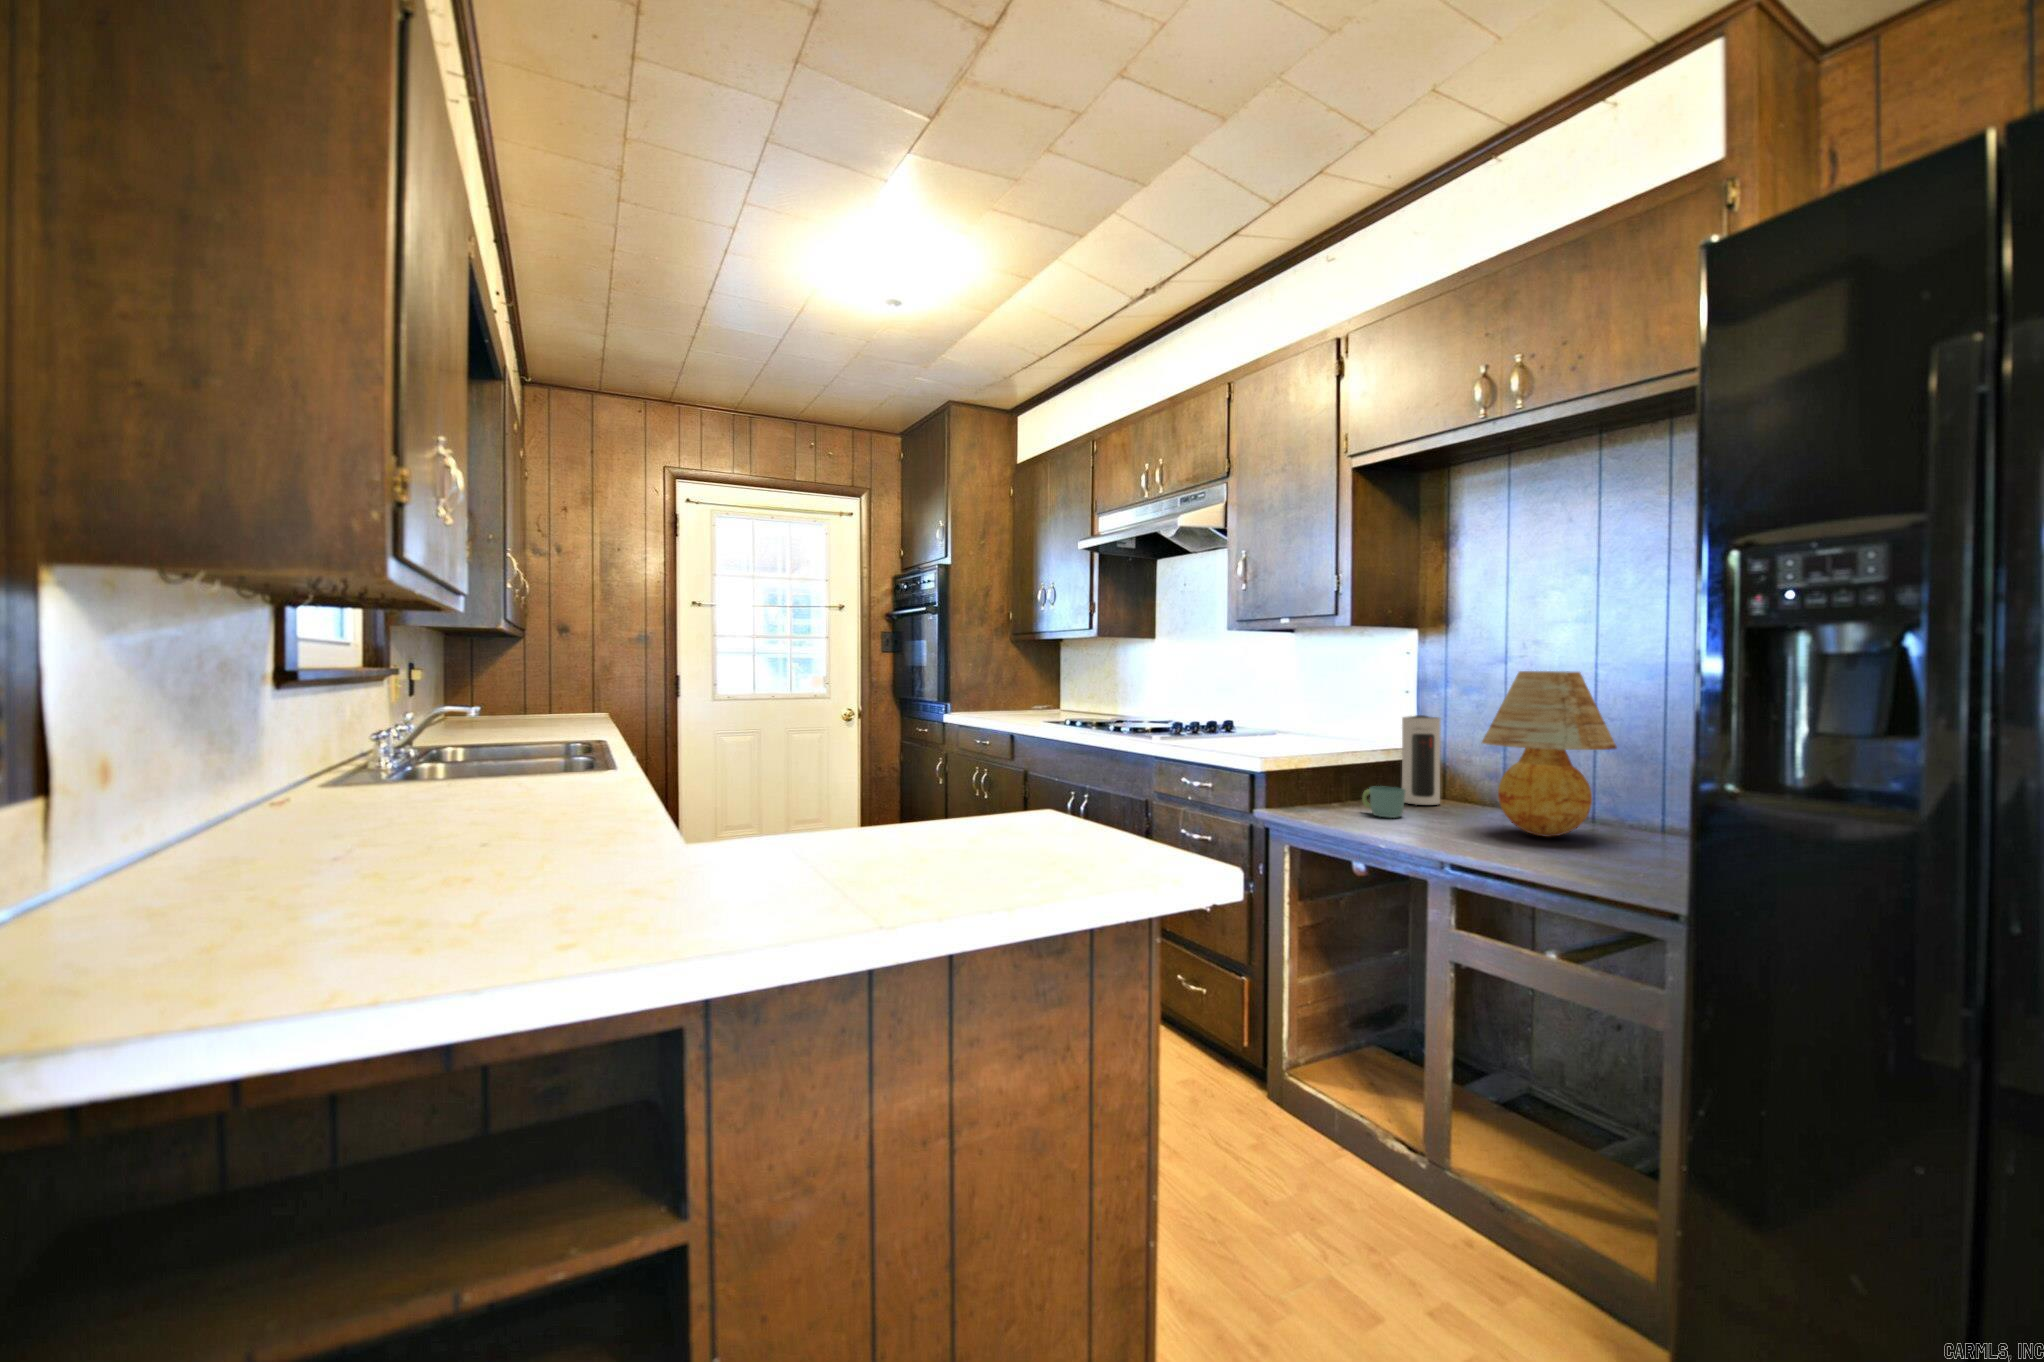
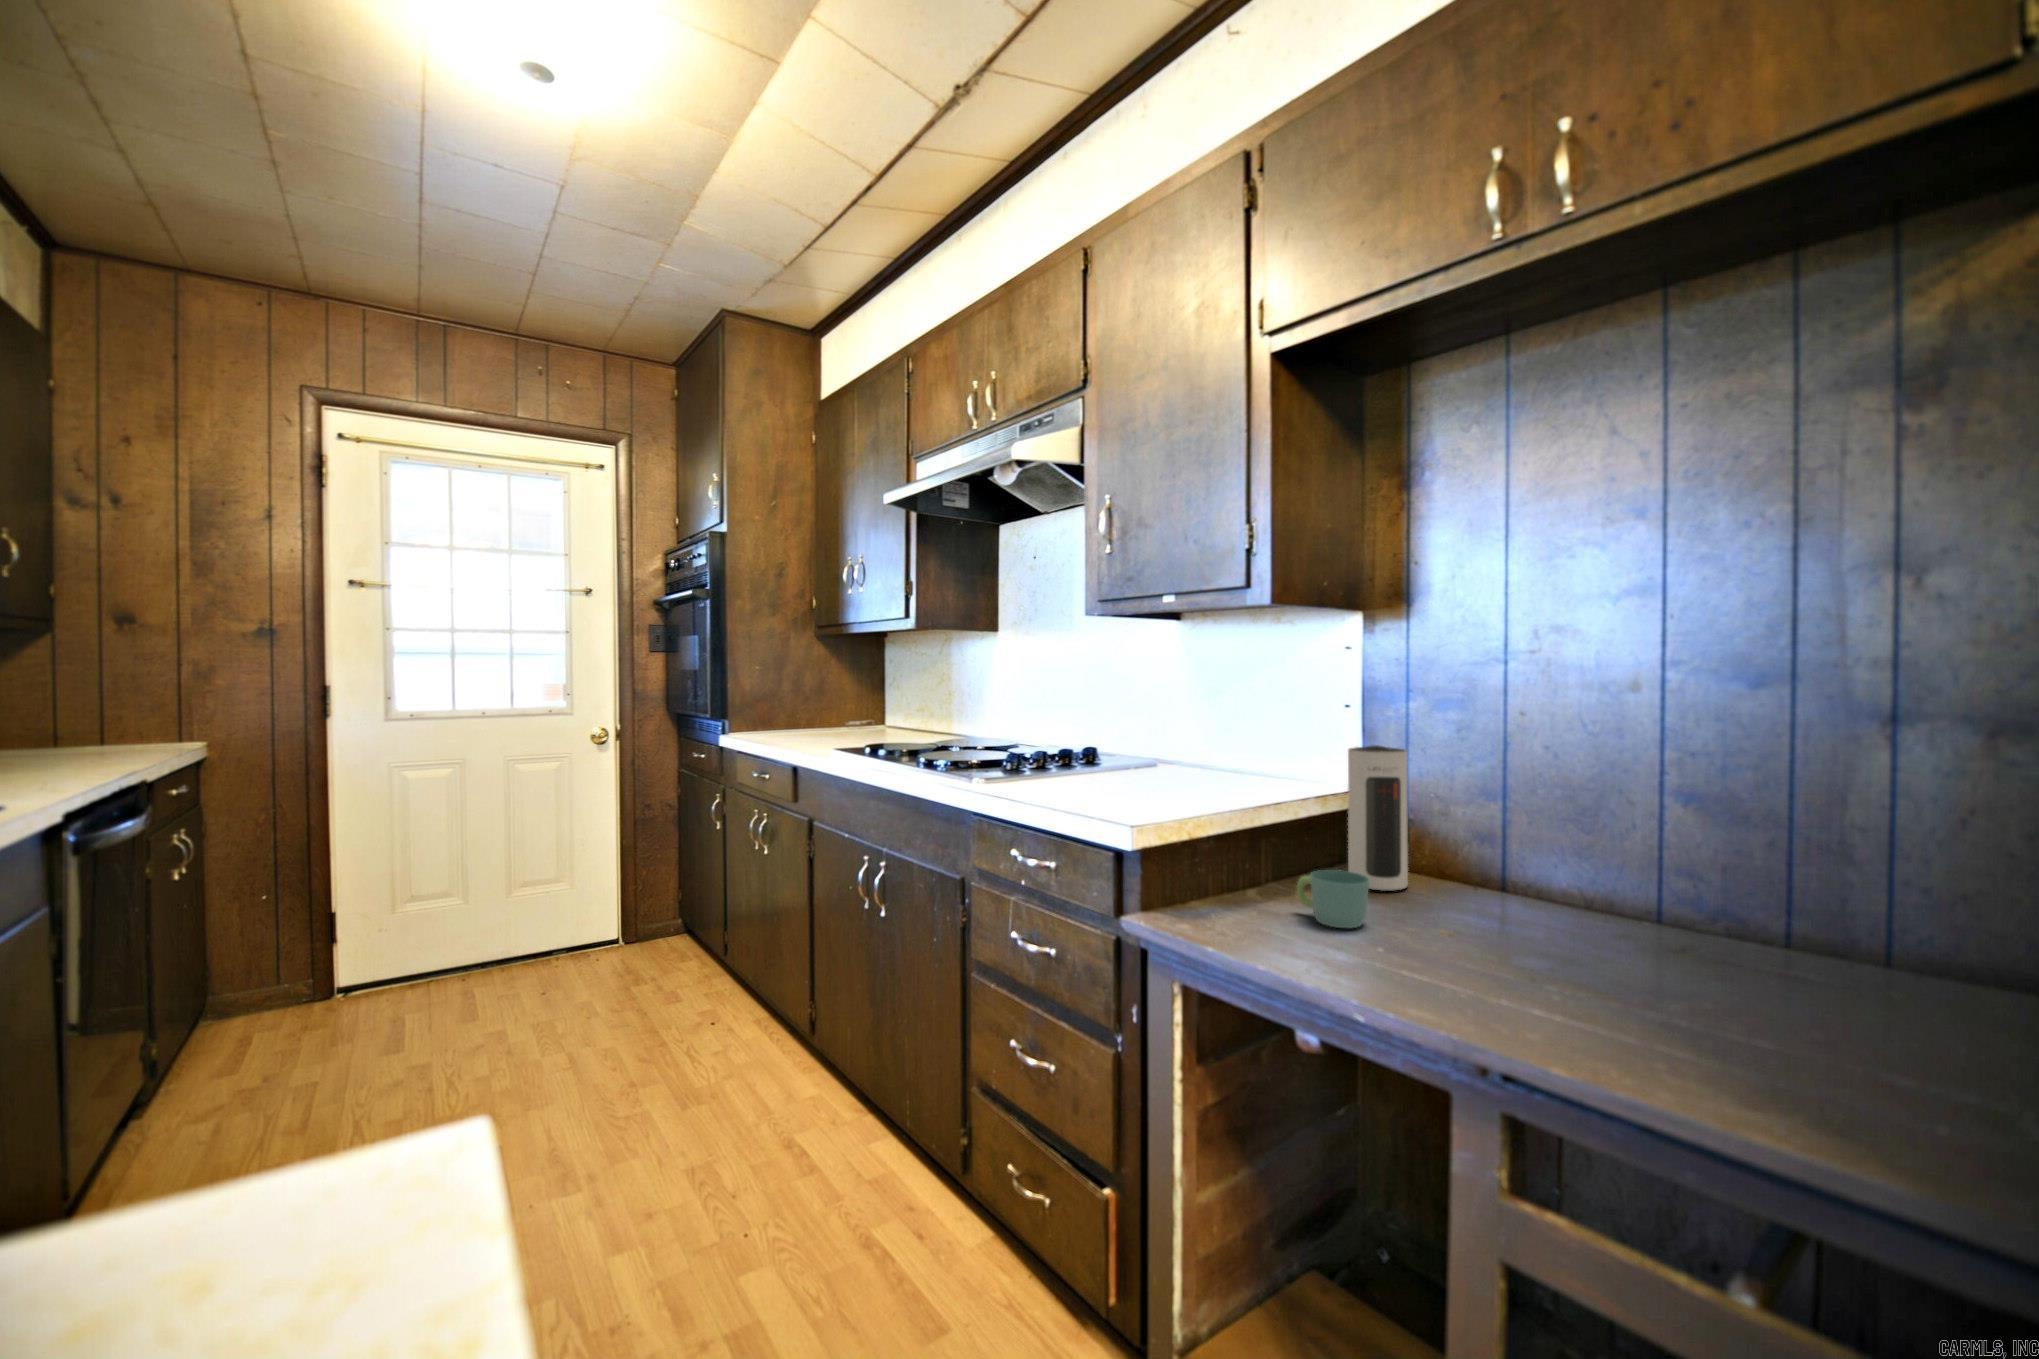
table lamp: present [1482,671,1617,837] -> none [1514,680,1765,980]

